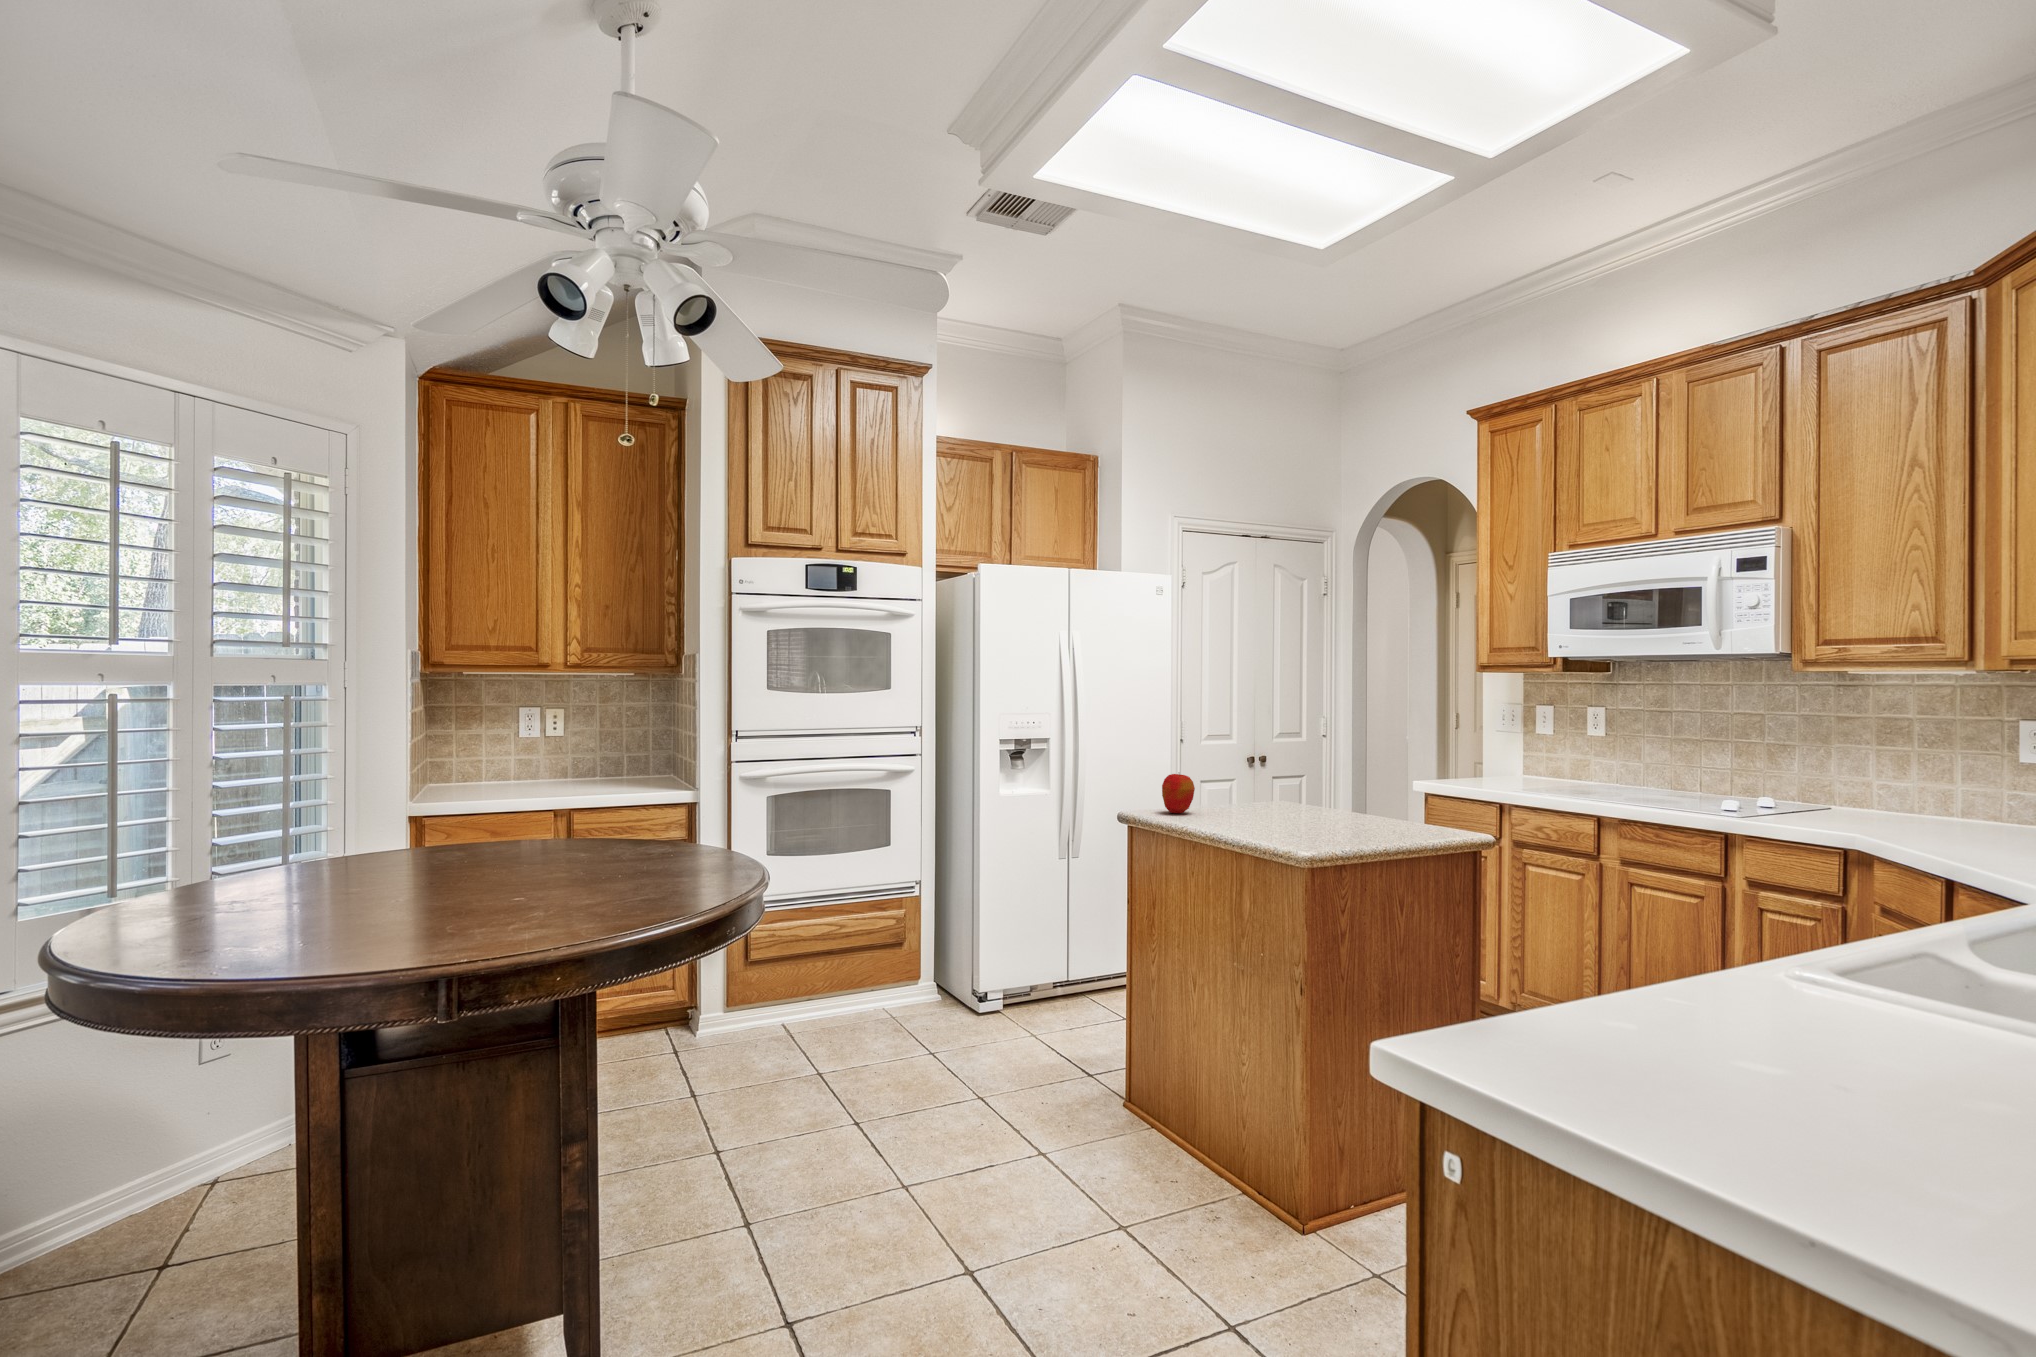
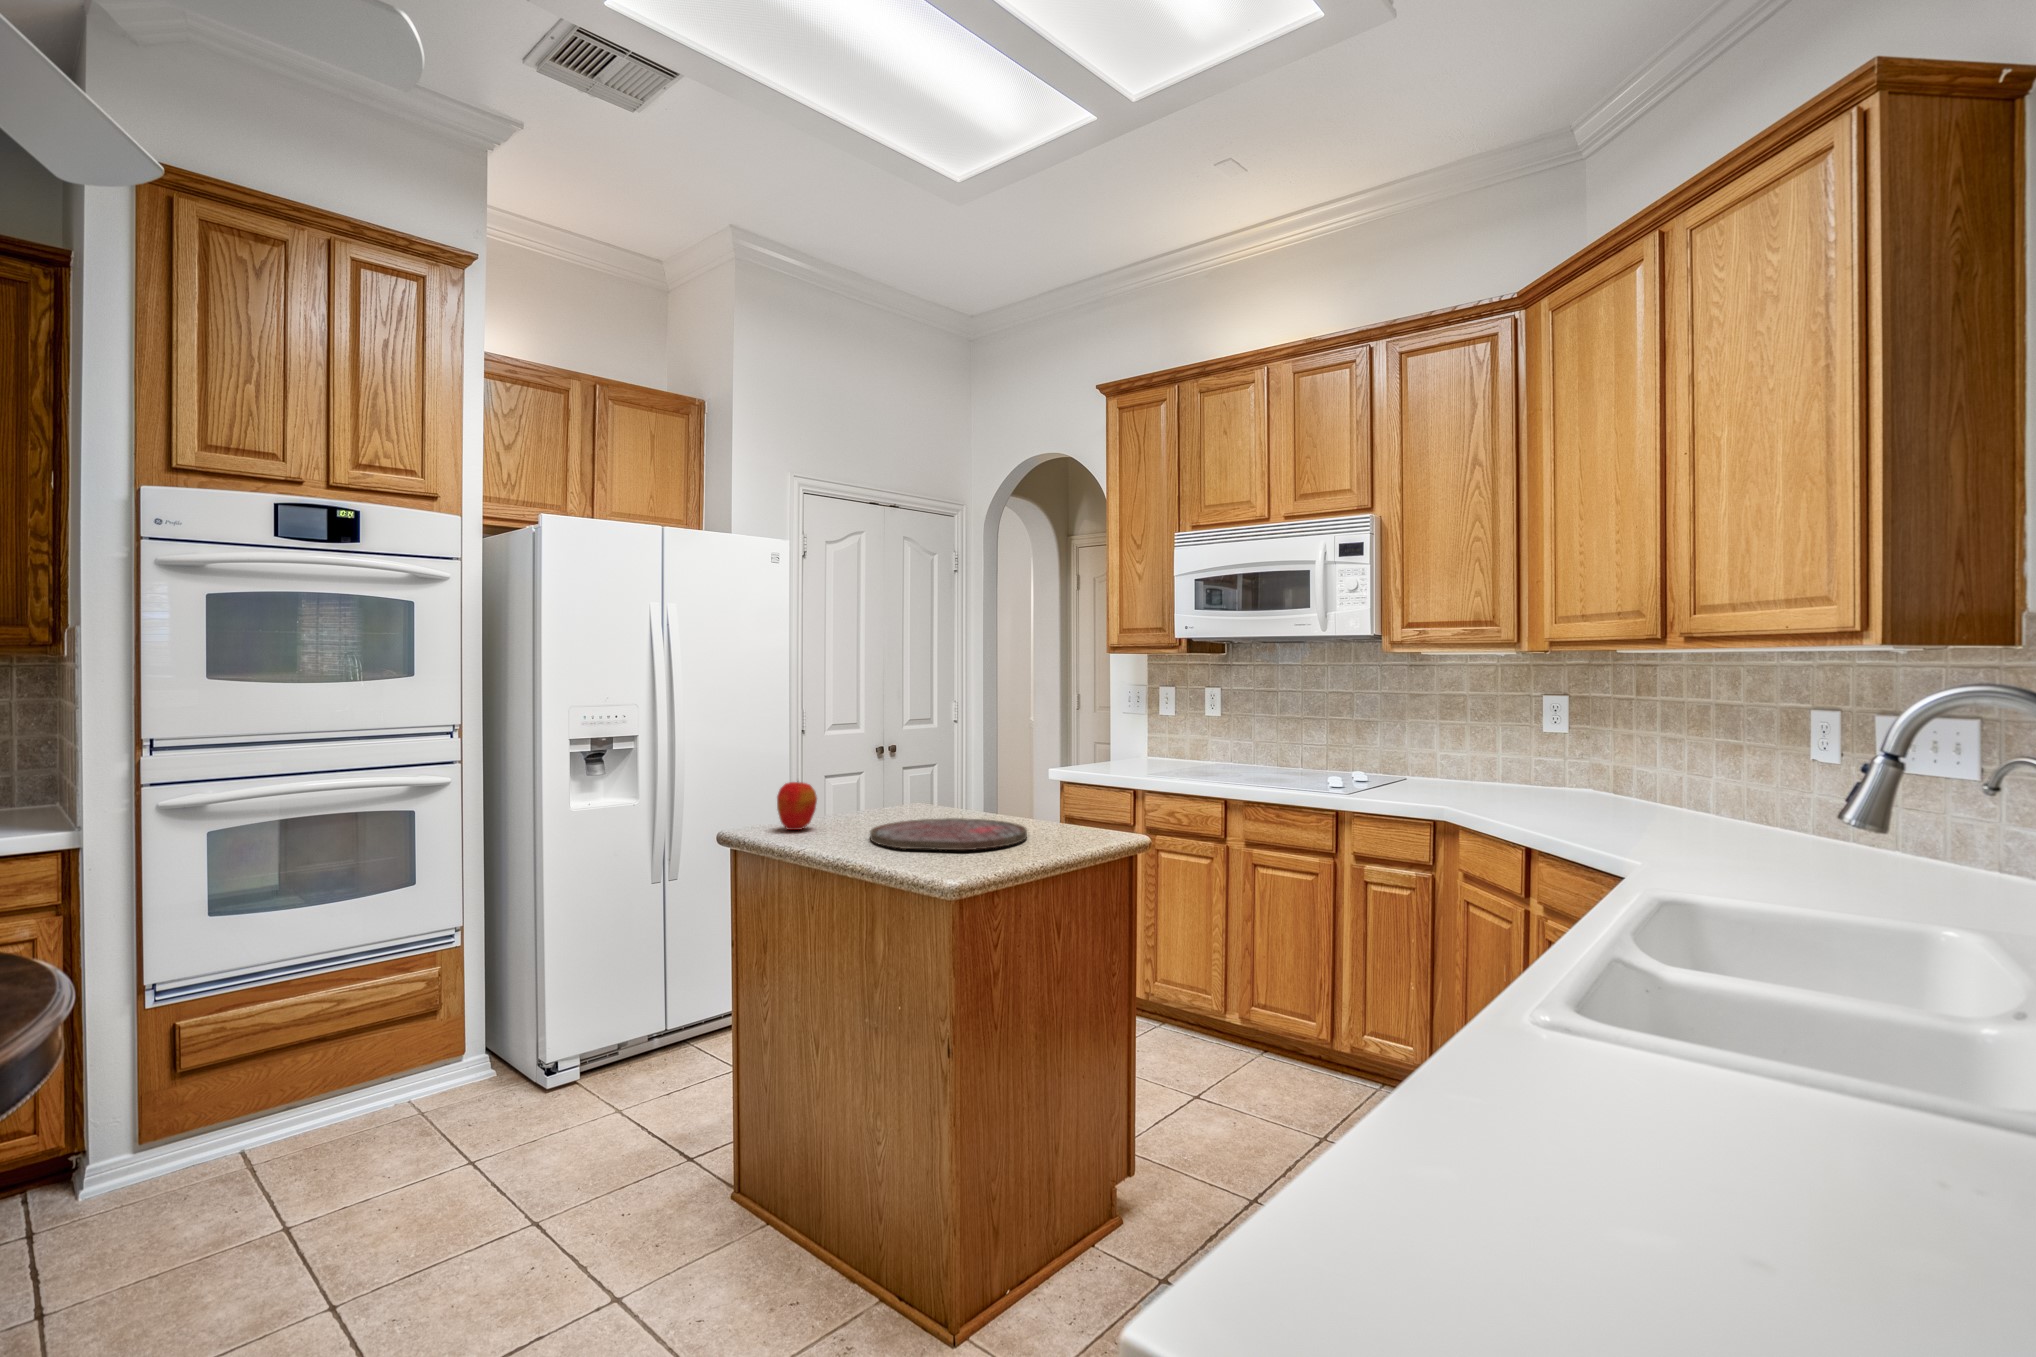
cutting board: none [1238,811,1376,834] -> present [870,818,1027,850]

